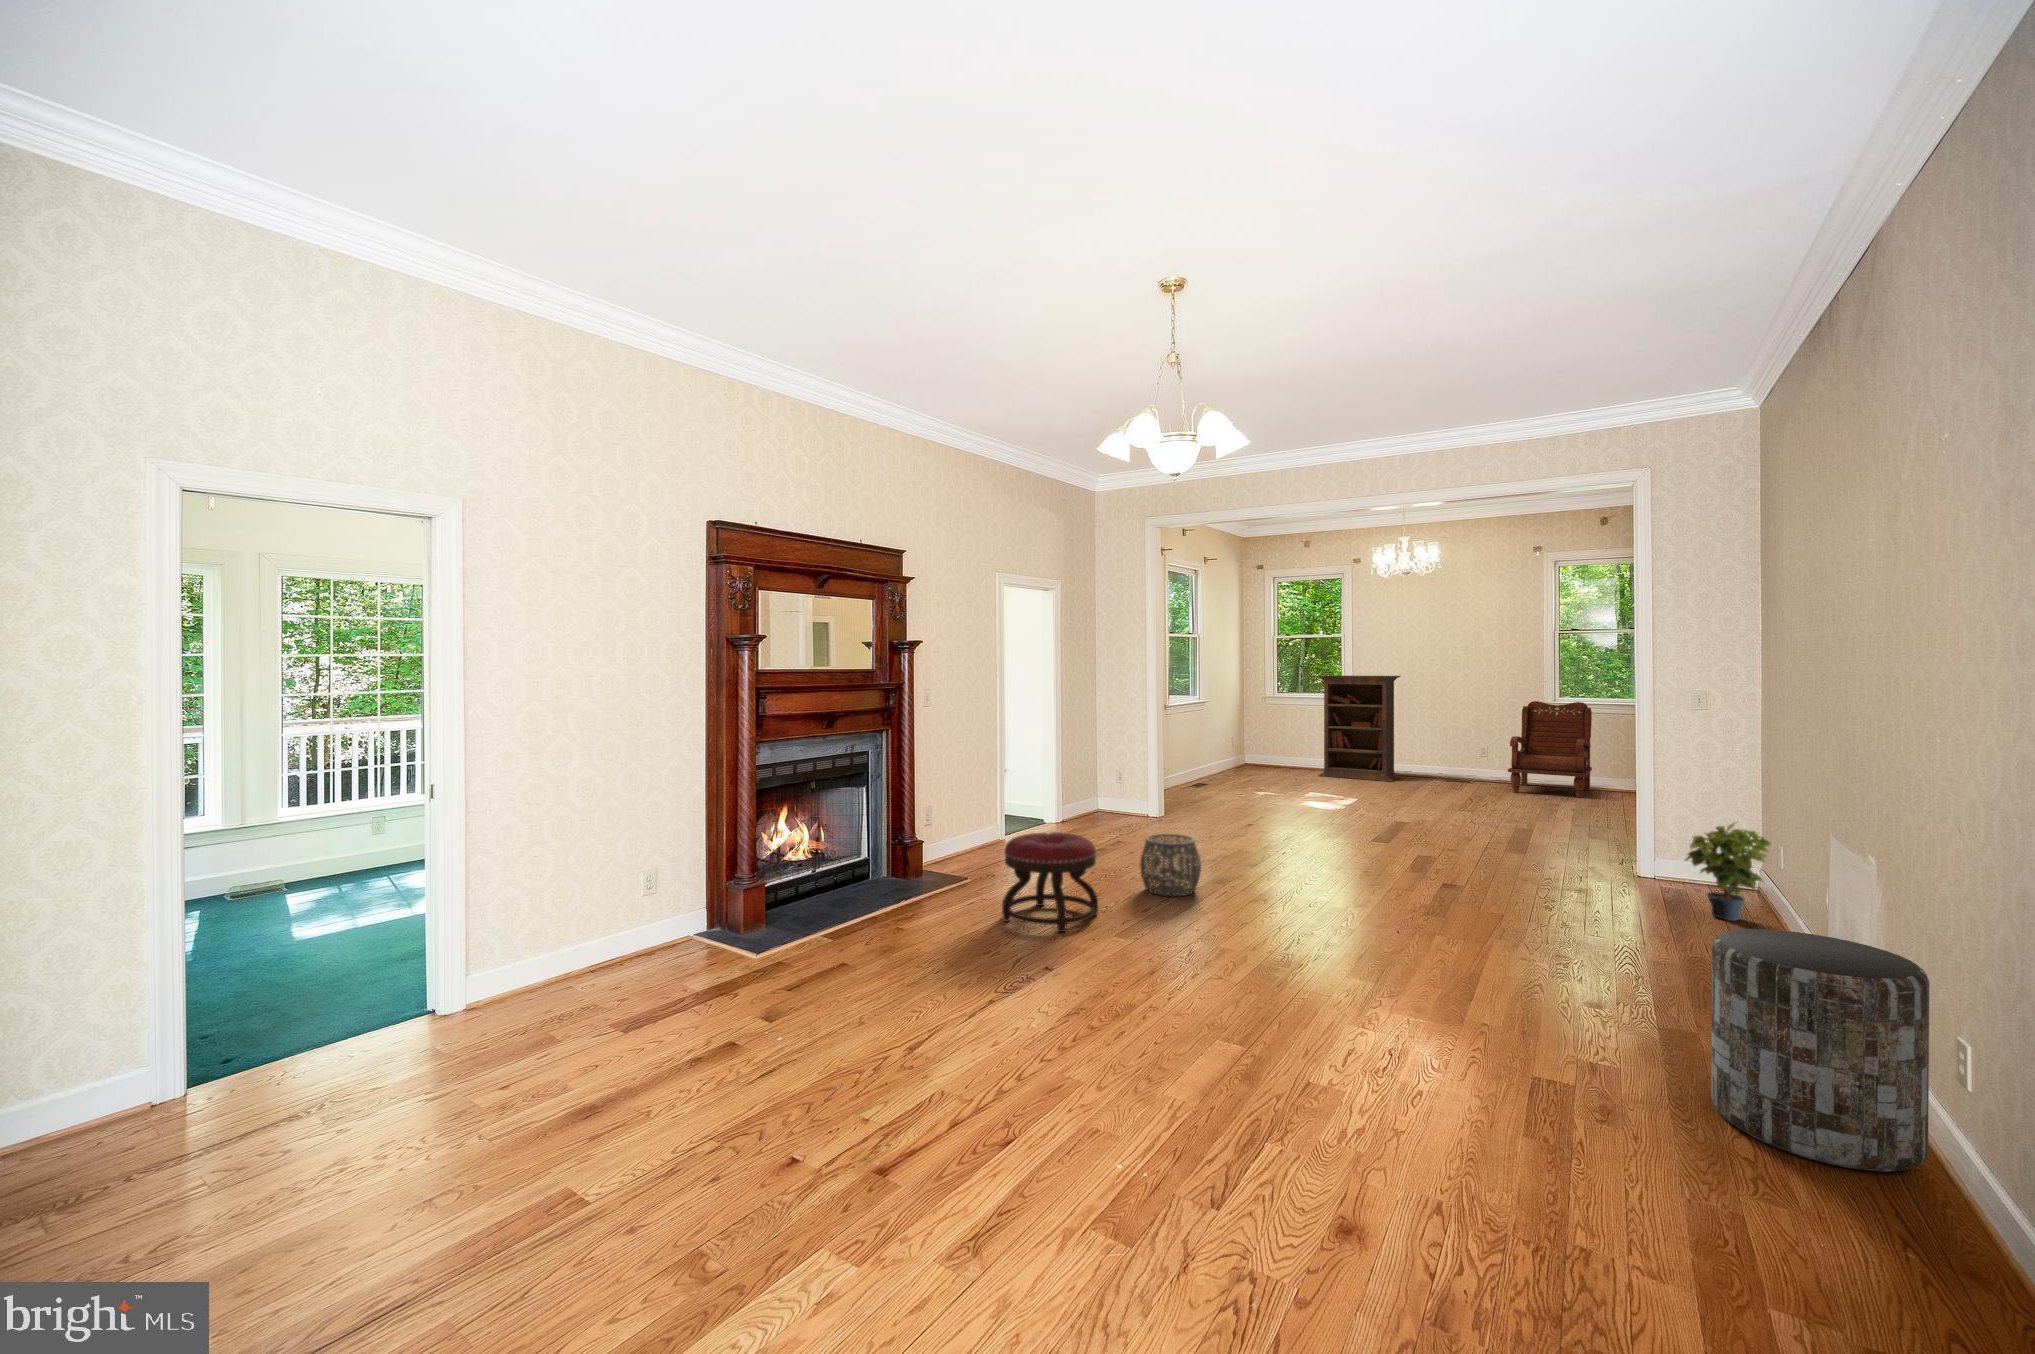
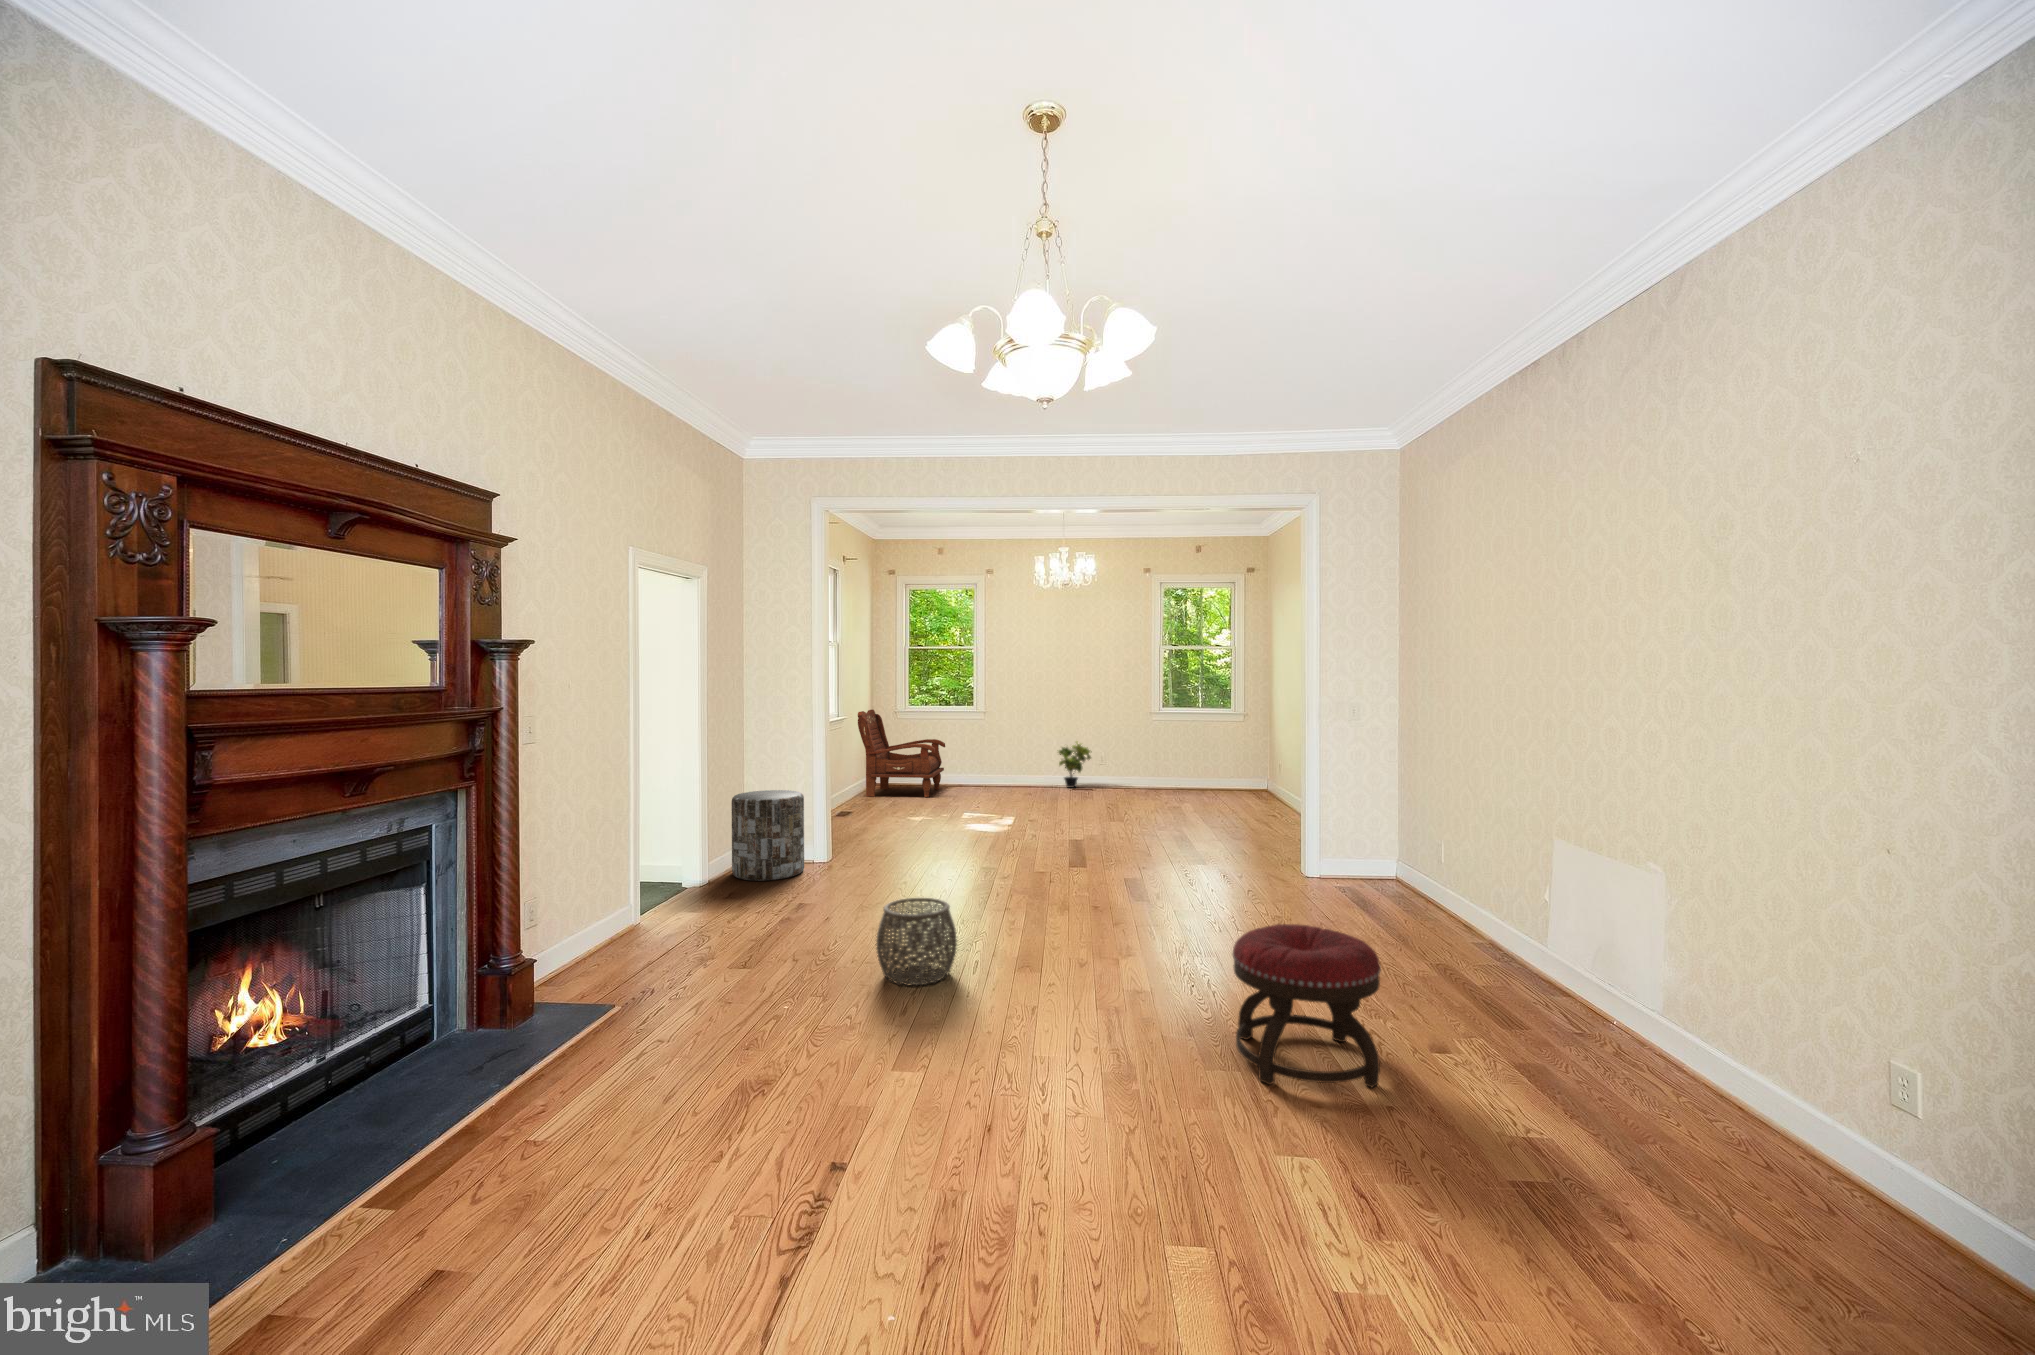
bookcase: present [1318,675,1400,781] -> none [958,685,1036,792]
armchair: present [1508,701,1592,797] -> present [858,709,945,797]
potted plant: present [1686,823,1771,921] -> present [1059,742,1091,788]
ottoman: present [1002,832,1098,932] -> present [1233,924,1381,1088]
side table: present [1711,929,1929,1172] -> present [731,790,804,881]

